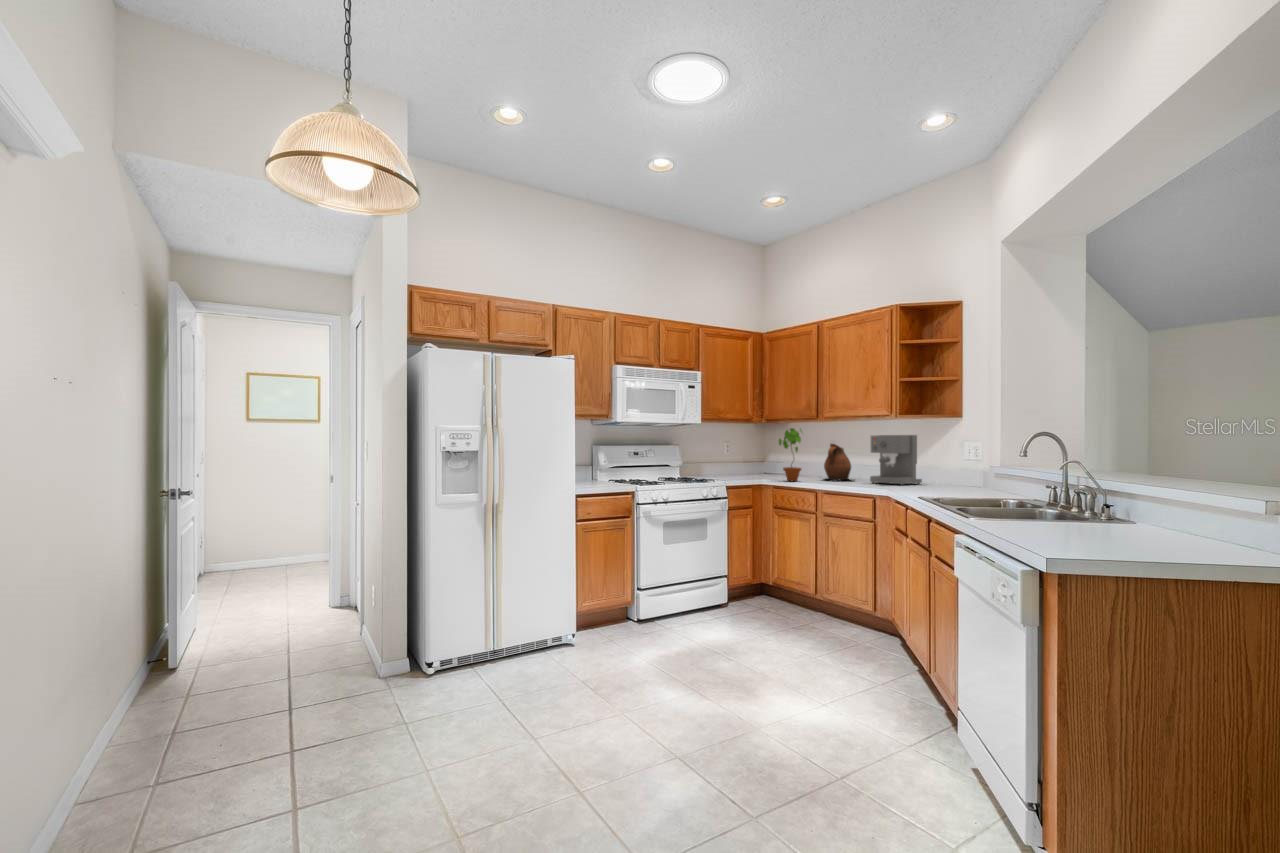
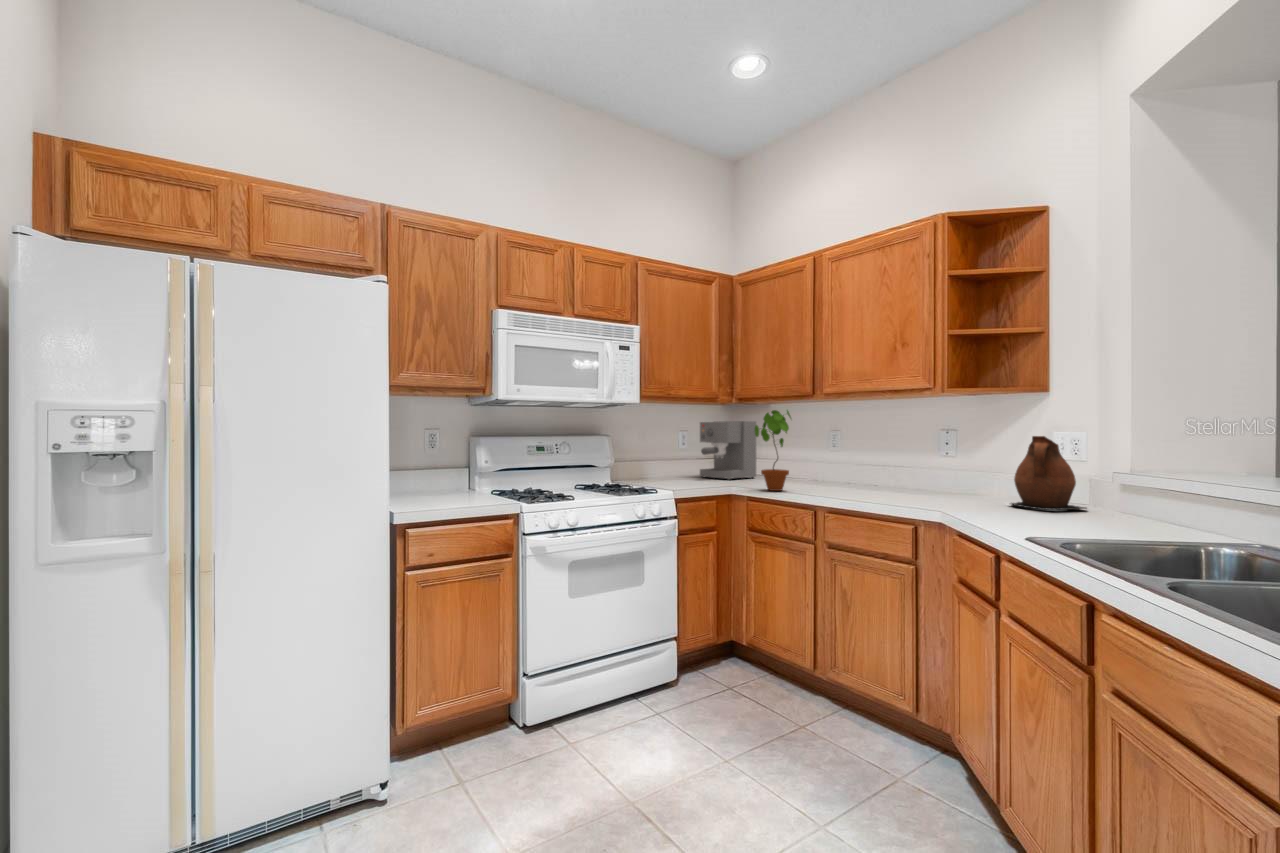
coffee maker: present [870,435,922,485] -> present [700,421,756,480]
ceramic pitcher: present [824,444,852,480] -> present [1012,436,1087,510]

